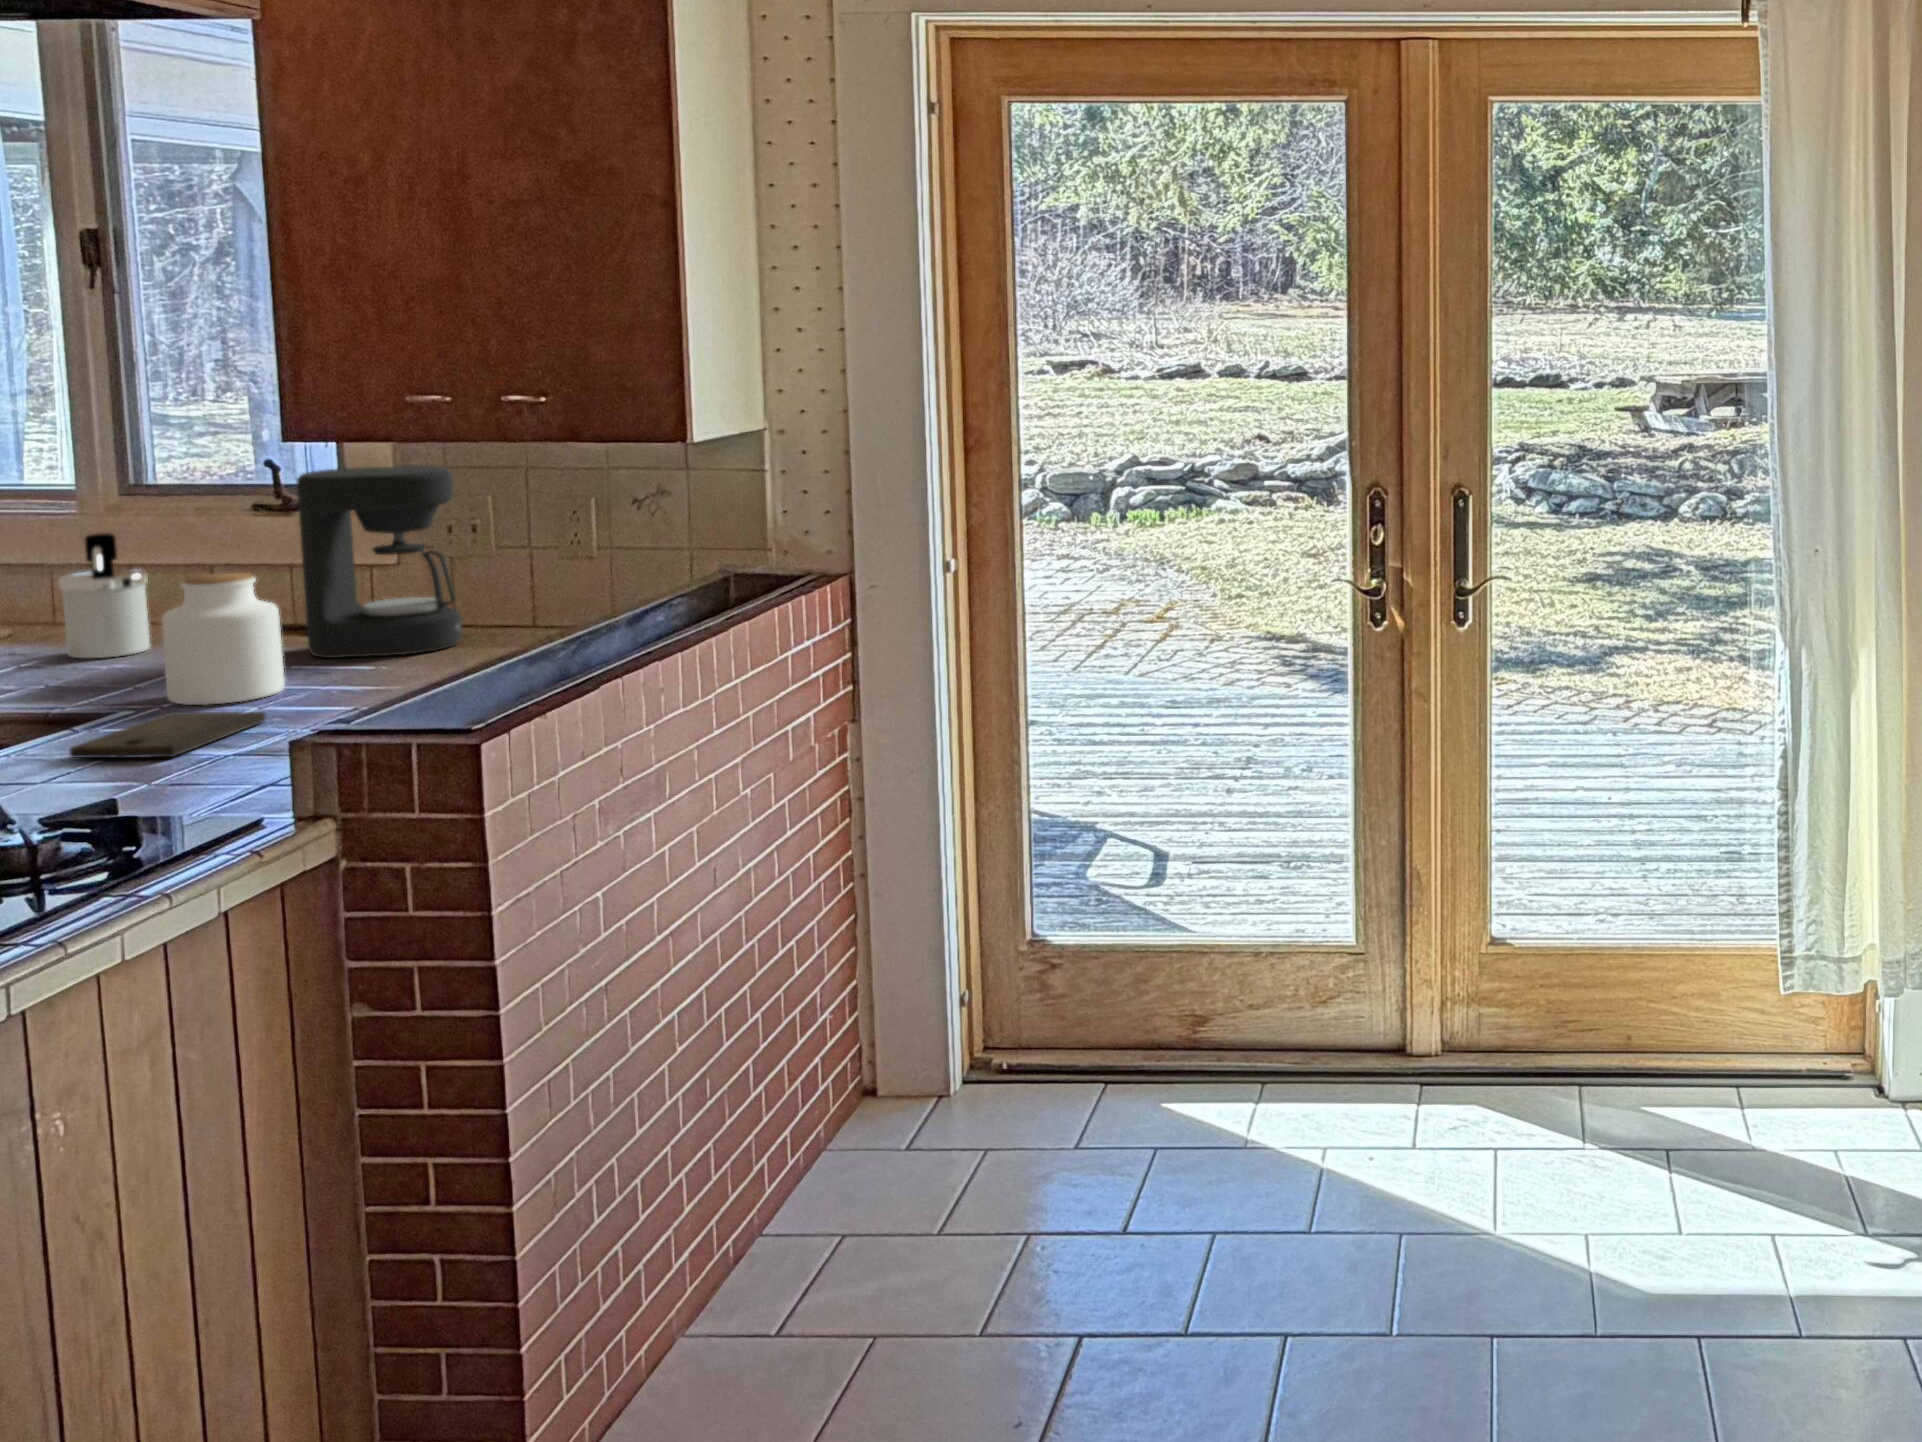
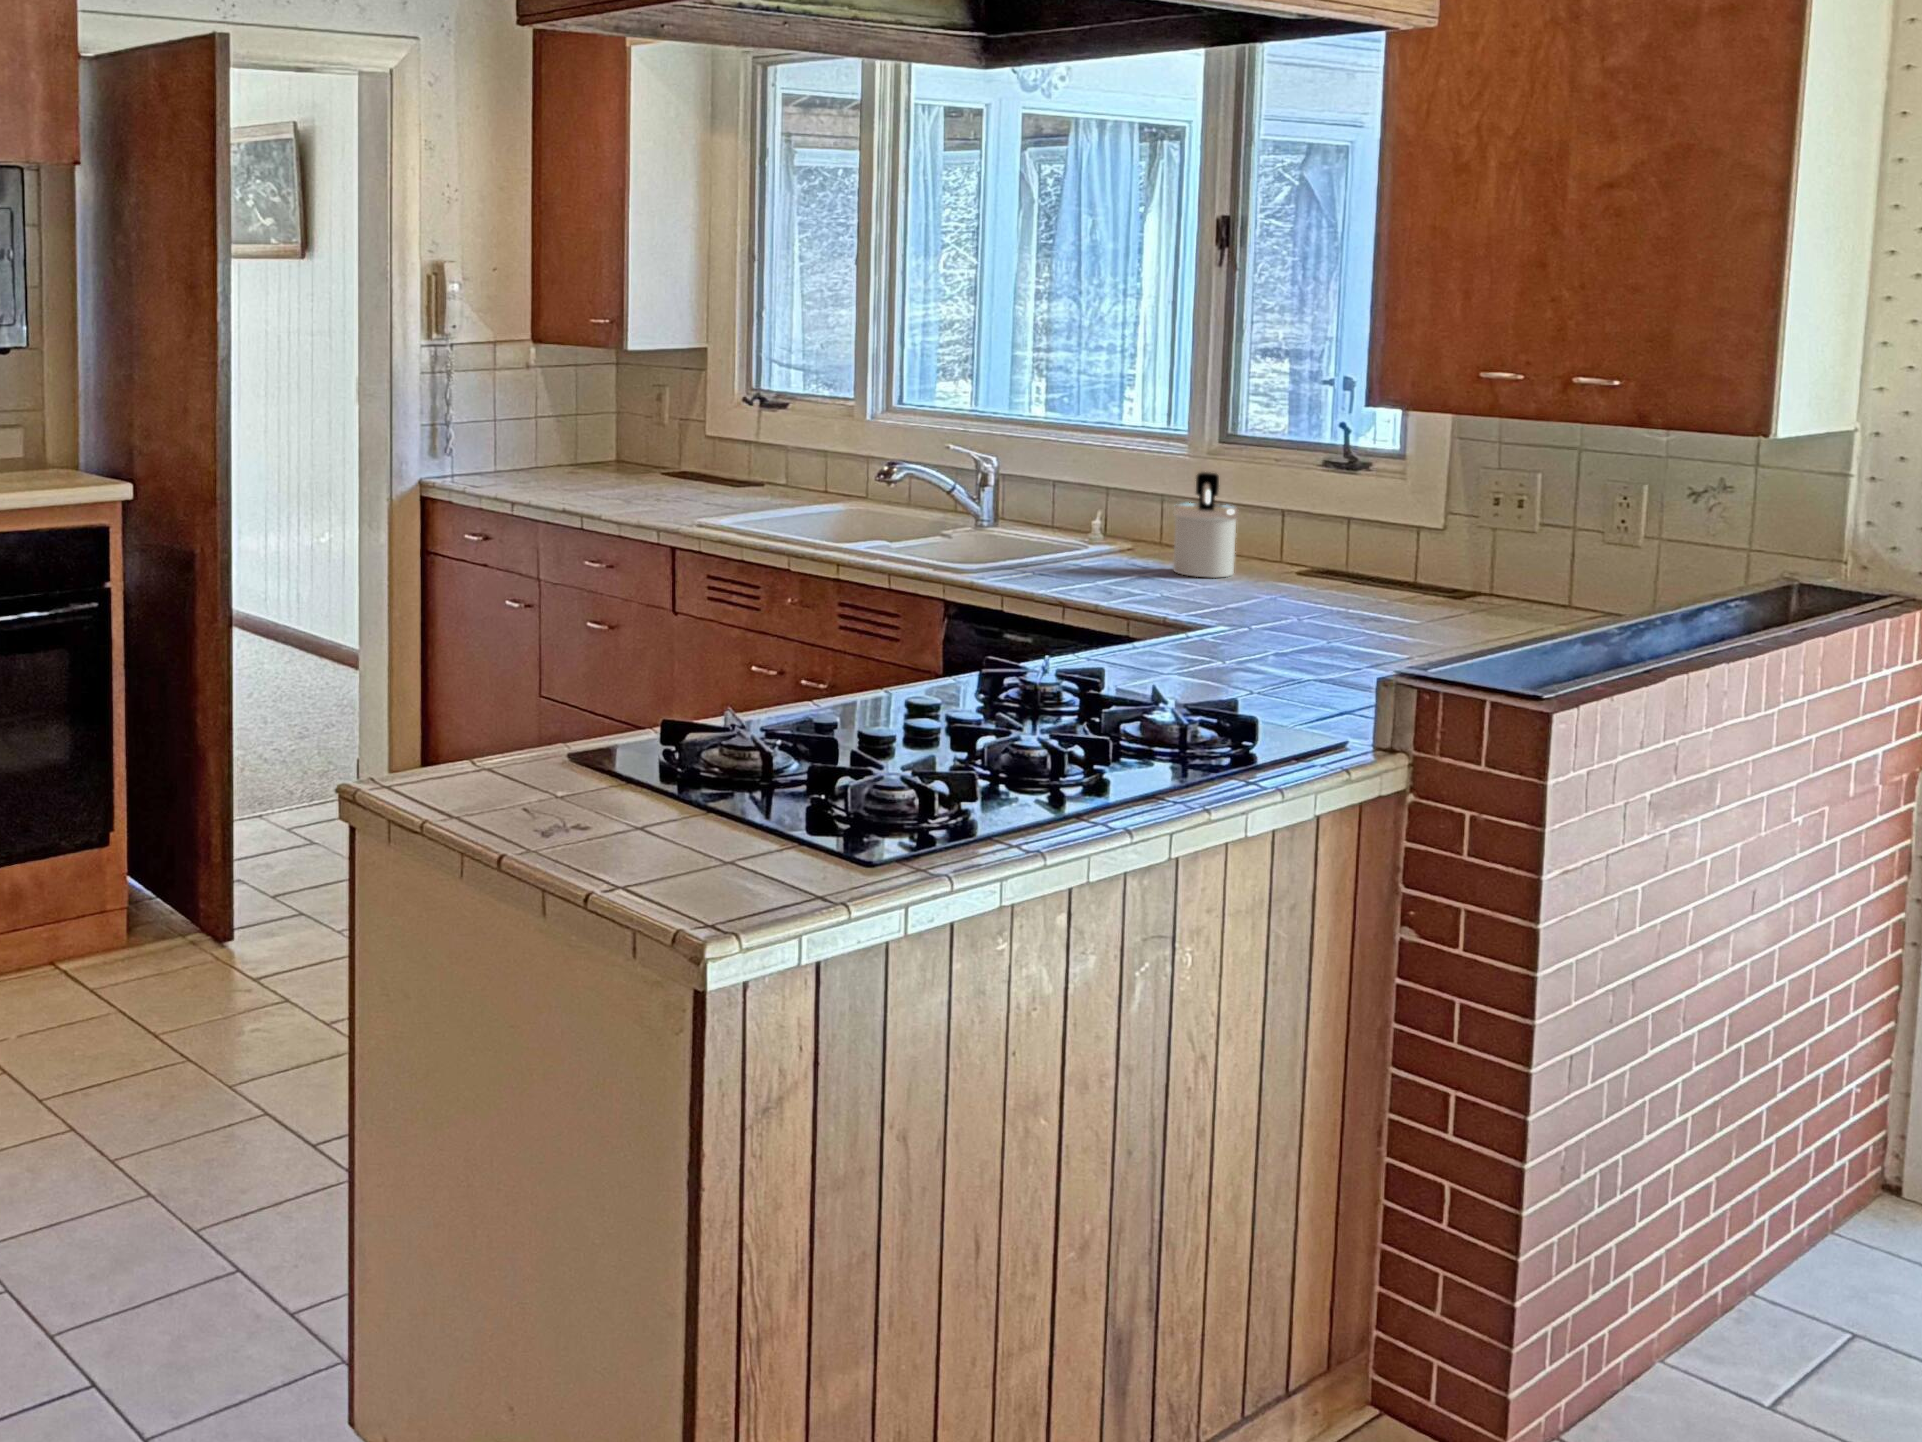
coffee maker: present [297,466,462,658] -> none [1363,434,1511,615]
jar: present [162,573,285,705] -> none [1256,517,1352,633]
cutting board: present [70,712,265,758] -> none [1191,633,1338,671]

